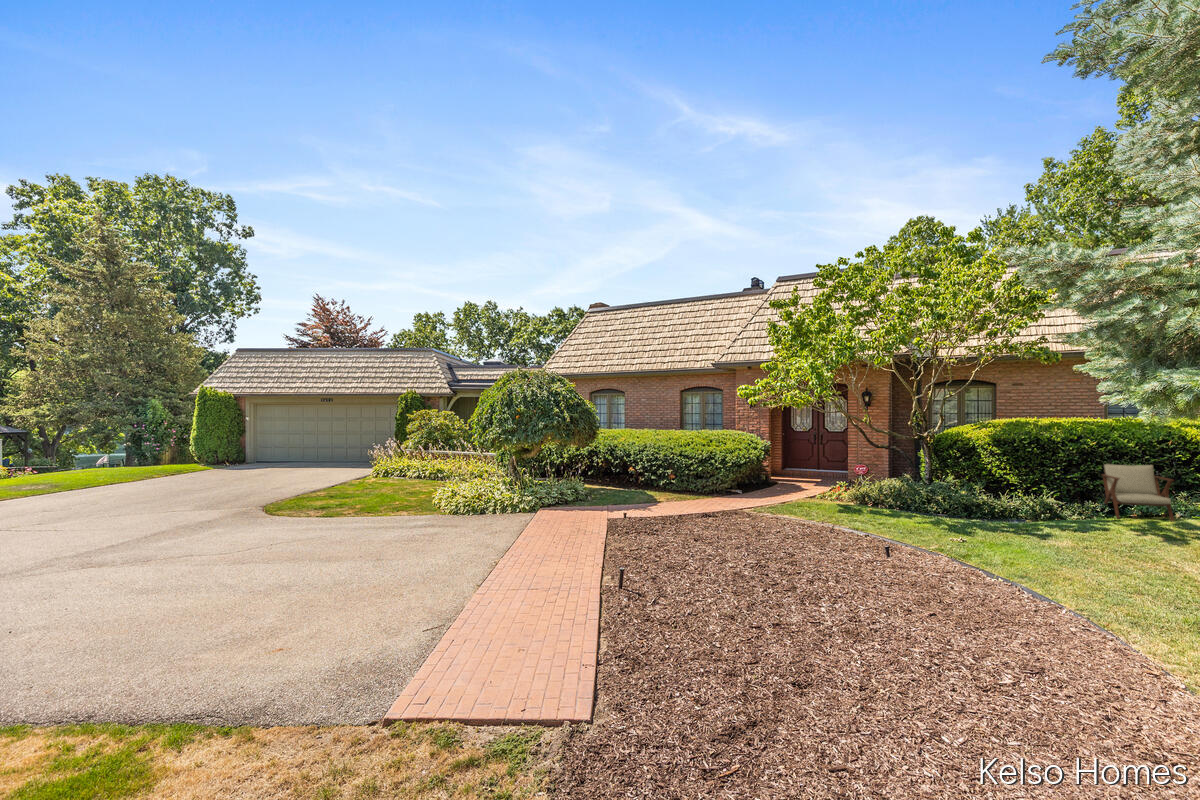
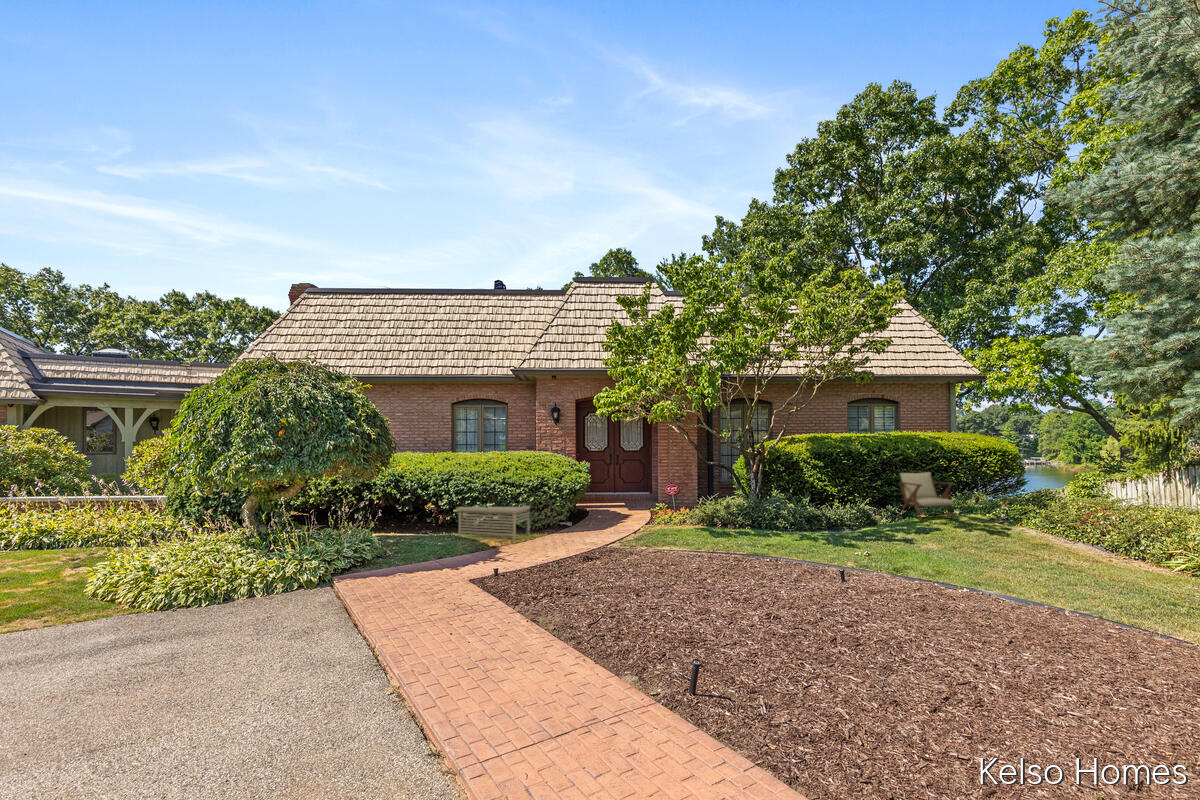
storage bench: none [643,469,696,498] -> present [456,506,531,540]

